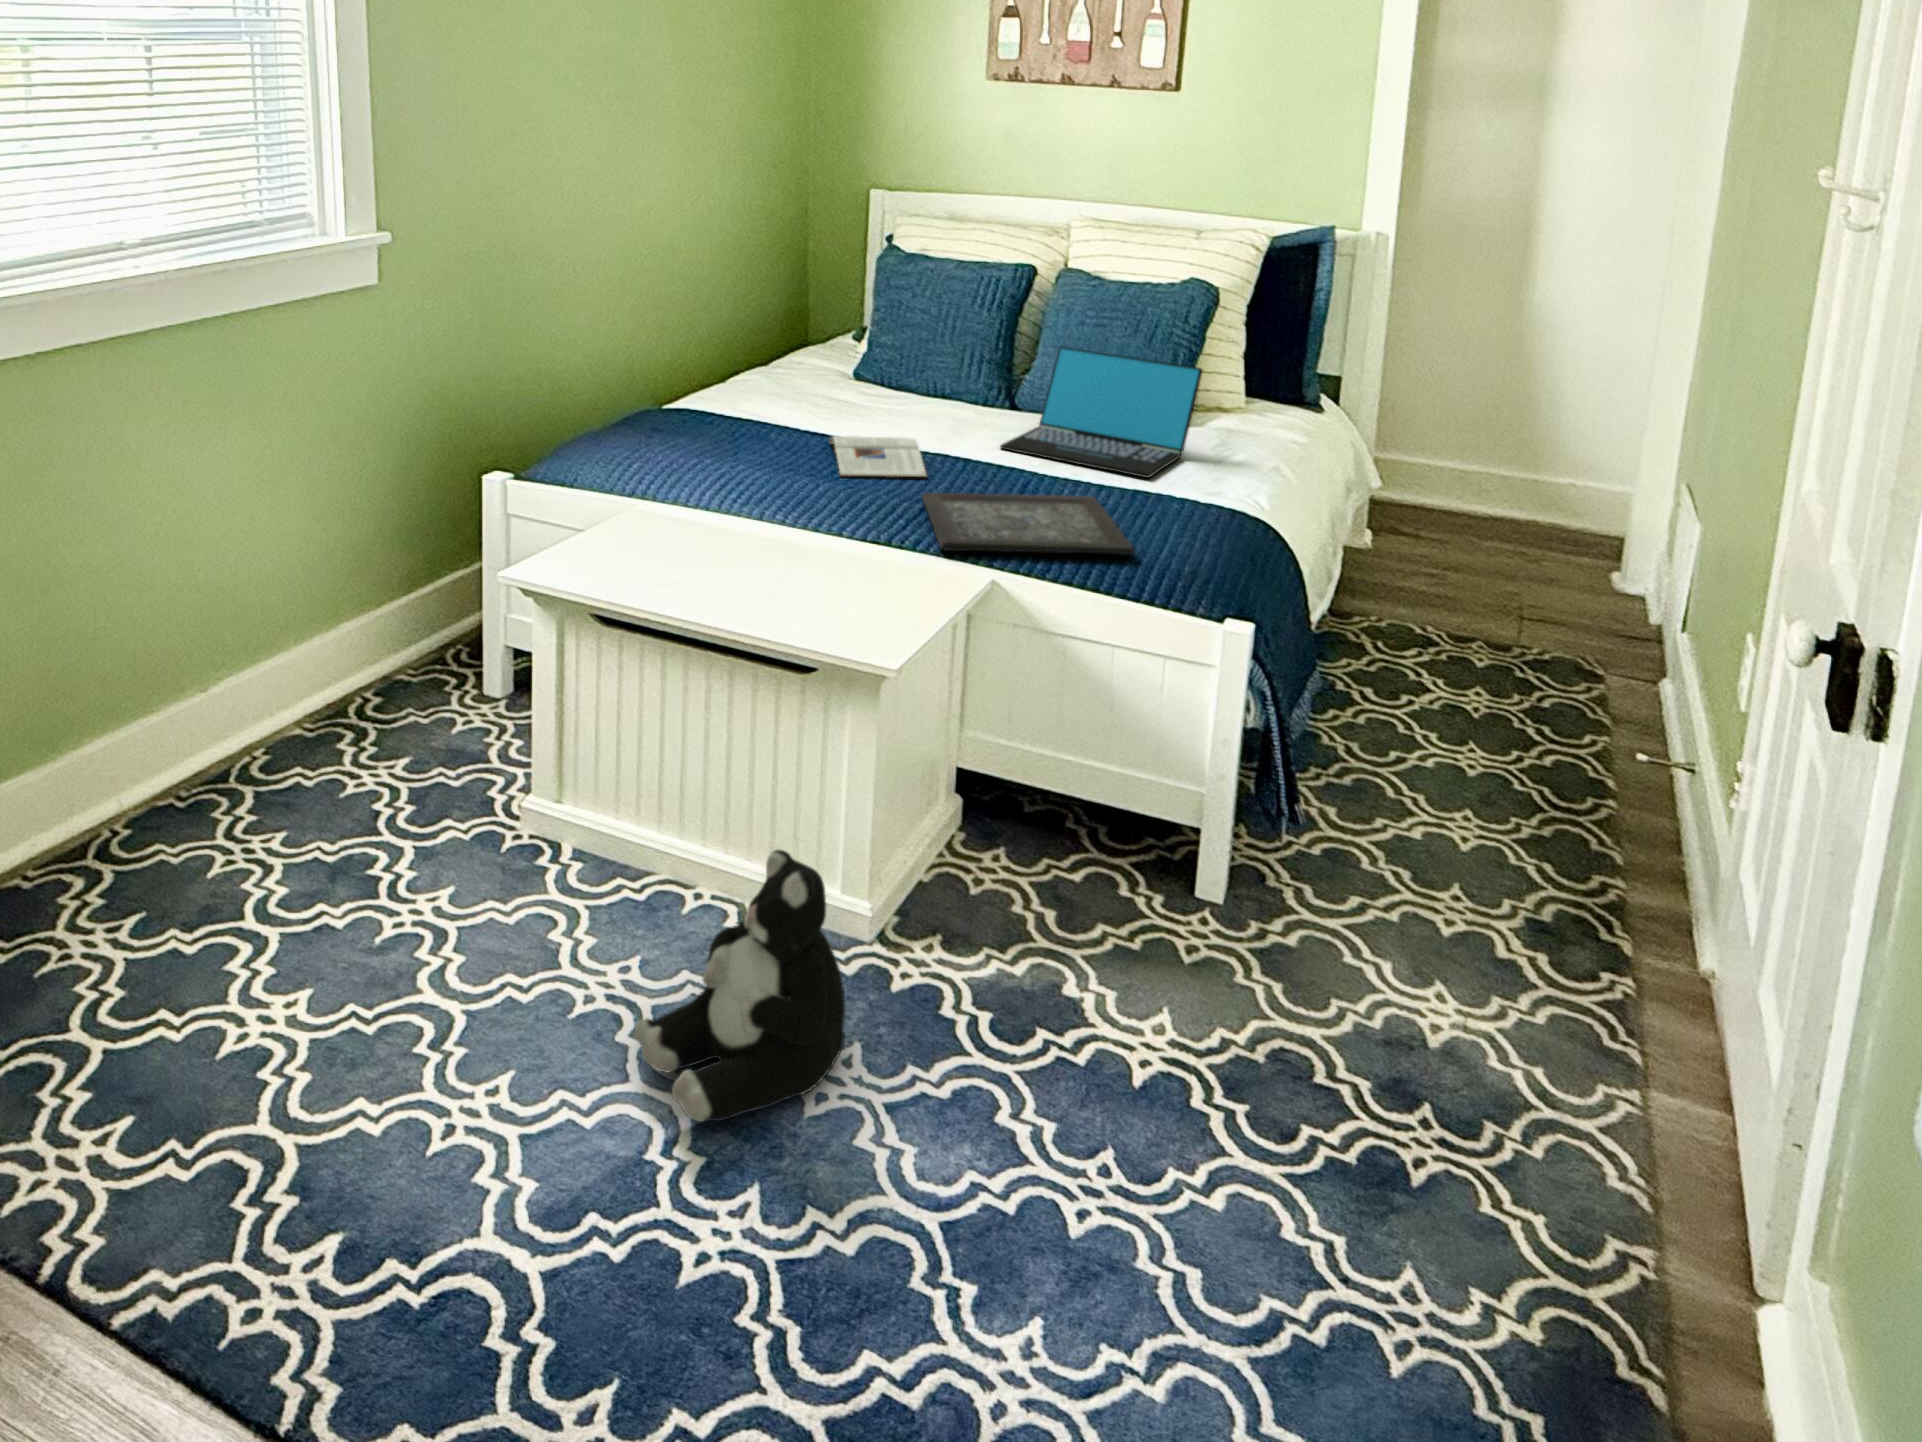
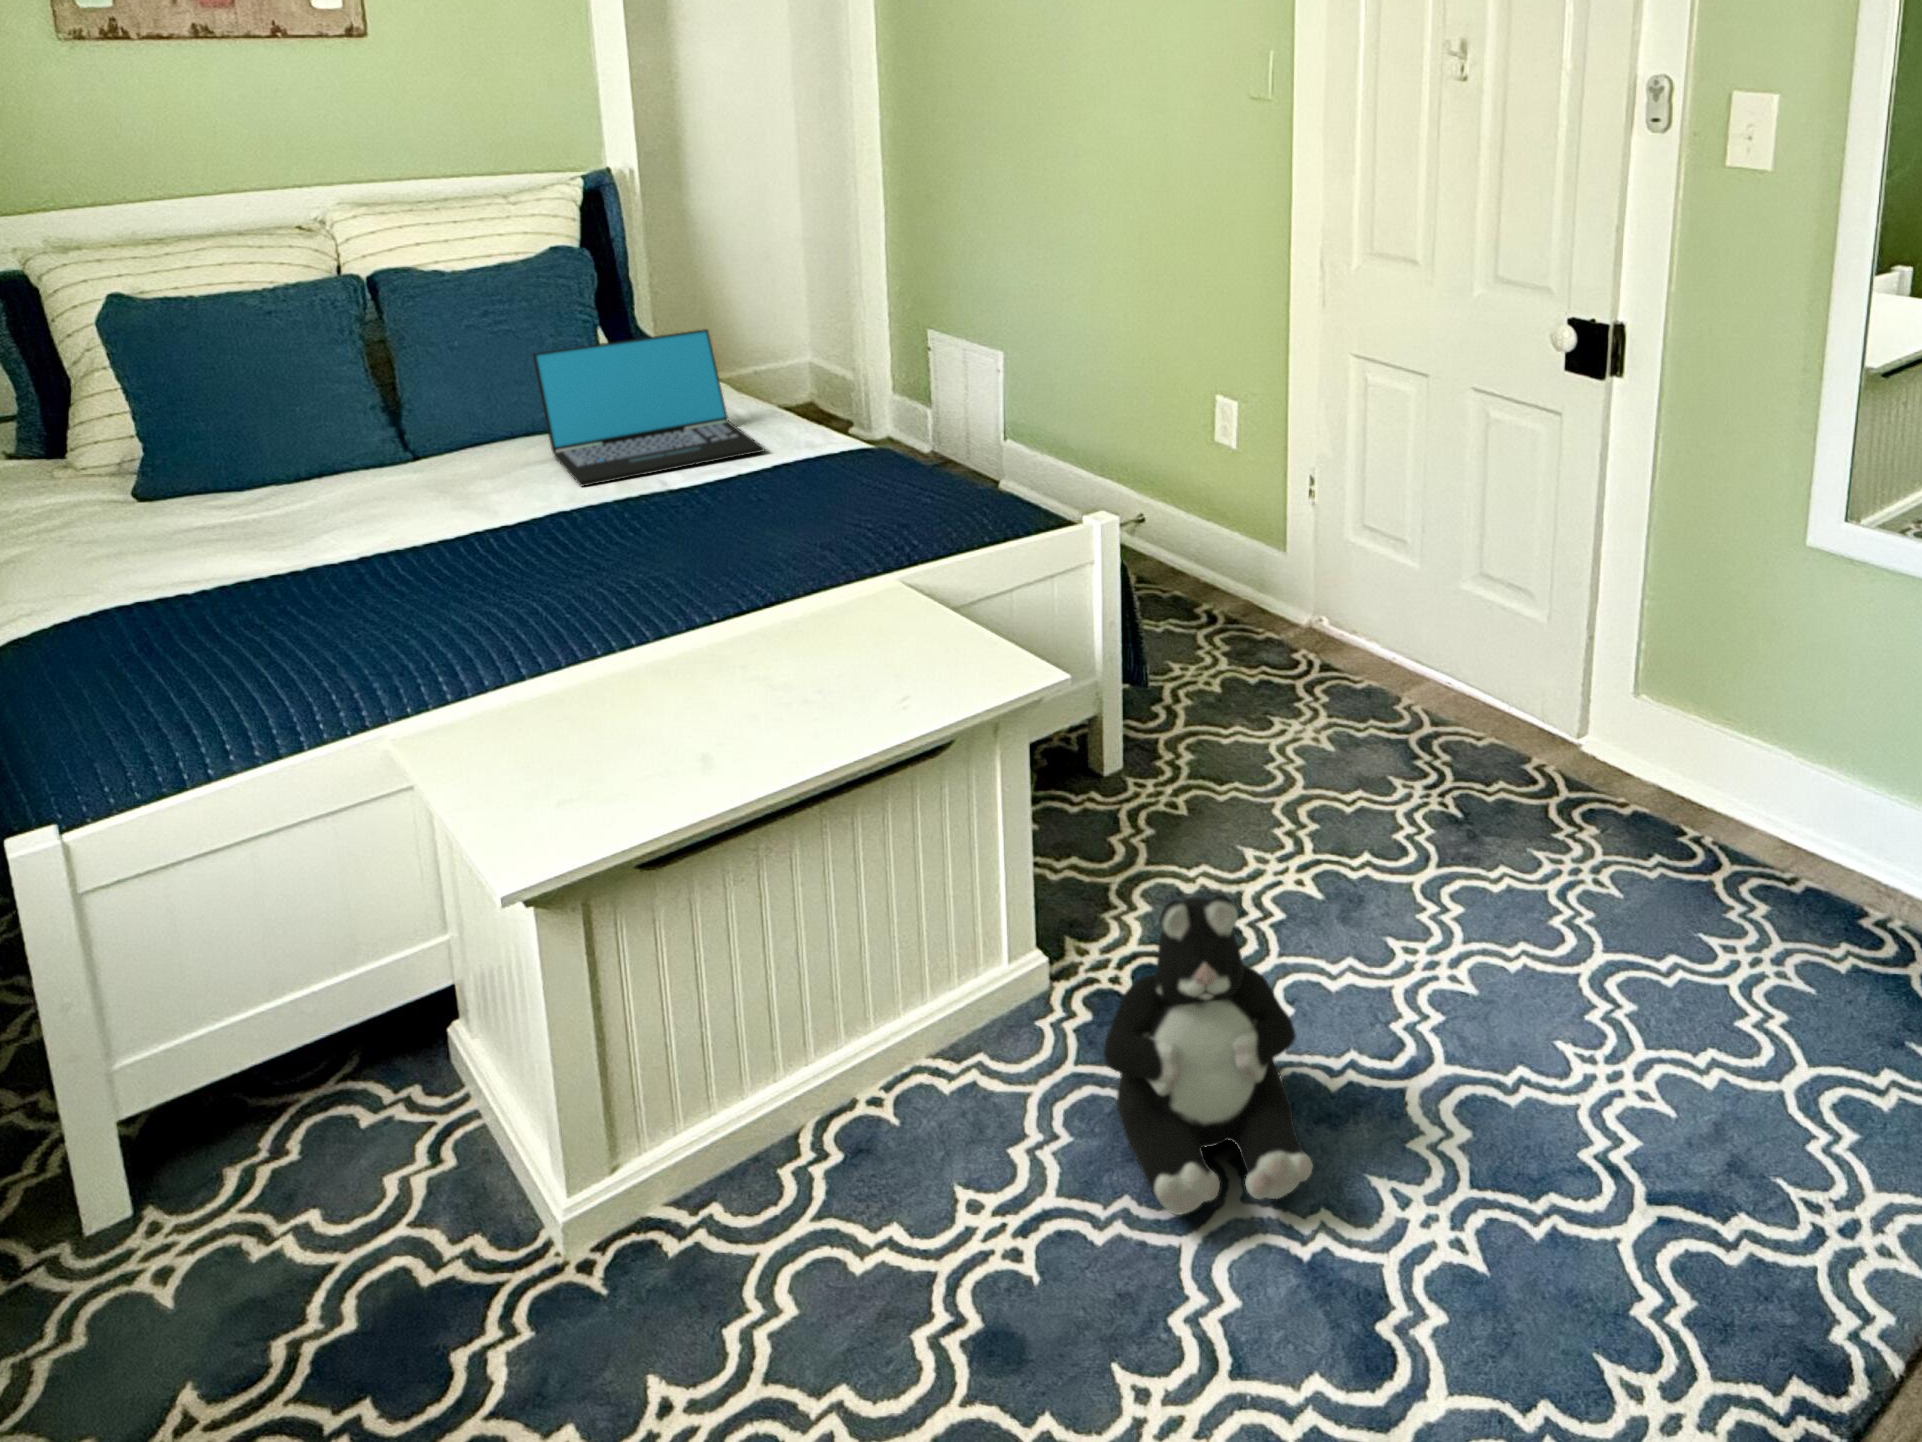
magazine: present [830,436,927,477] -> none [412,508,618,583]
tray: present [922,493,1134,555] -> none [679,482,950,582]

